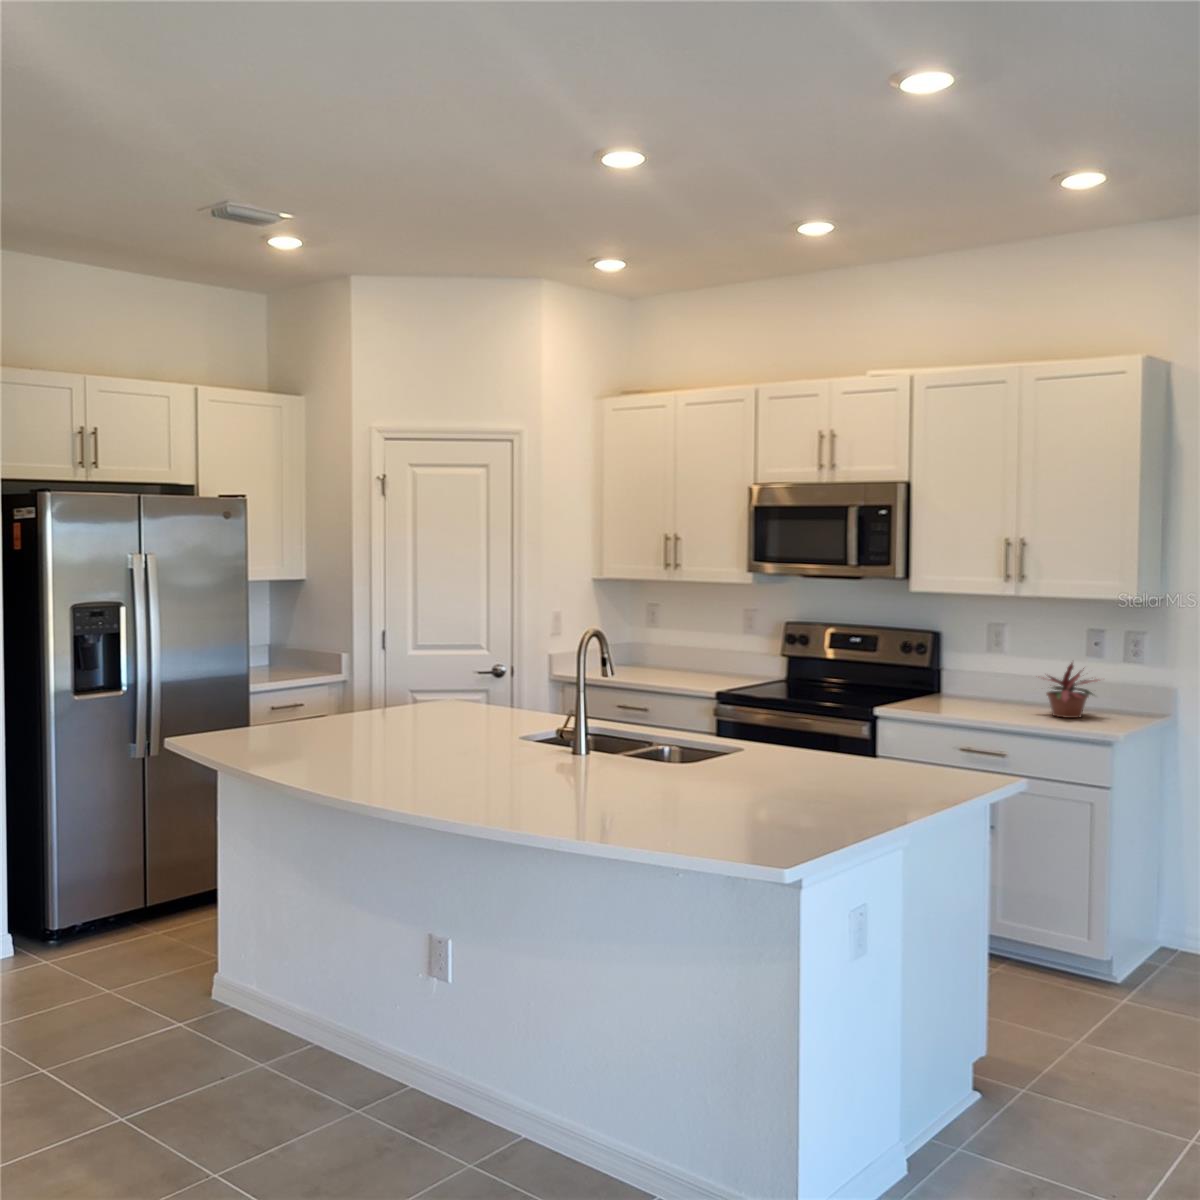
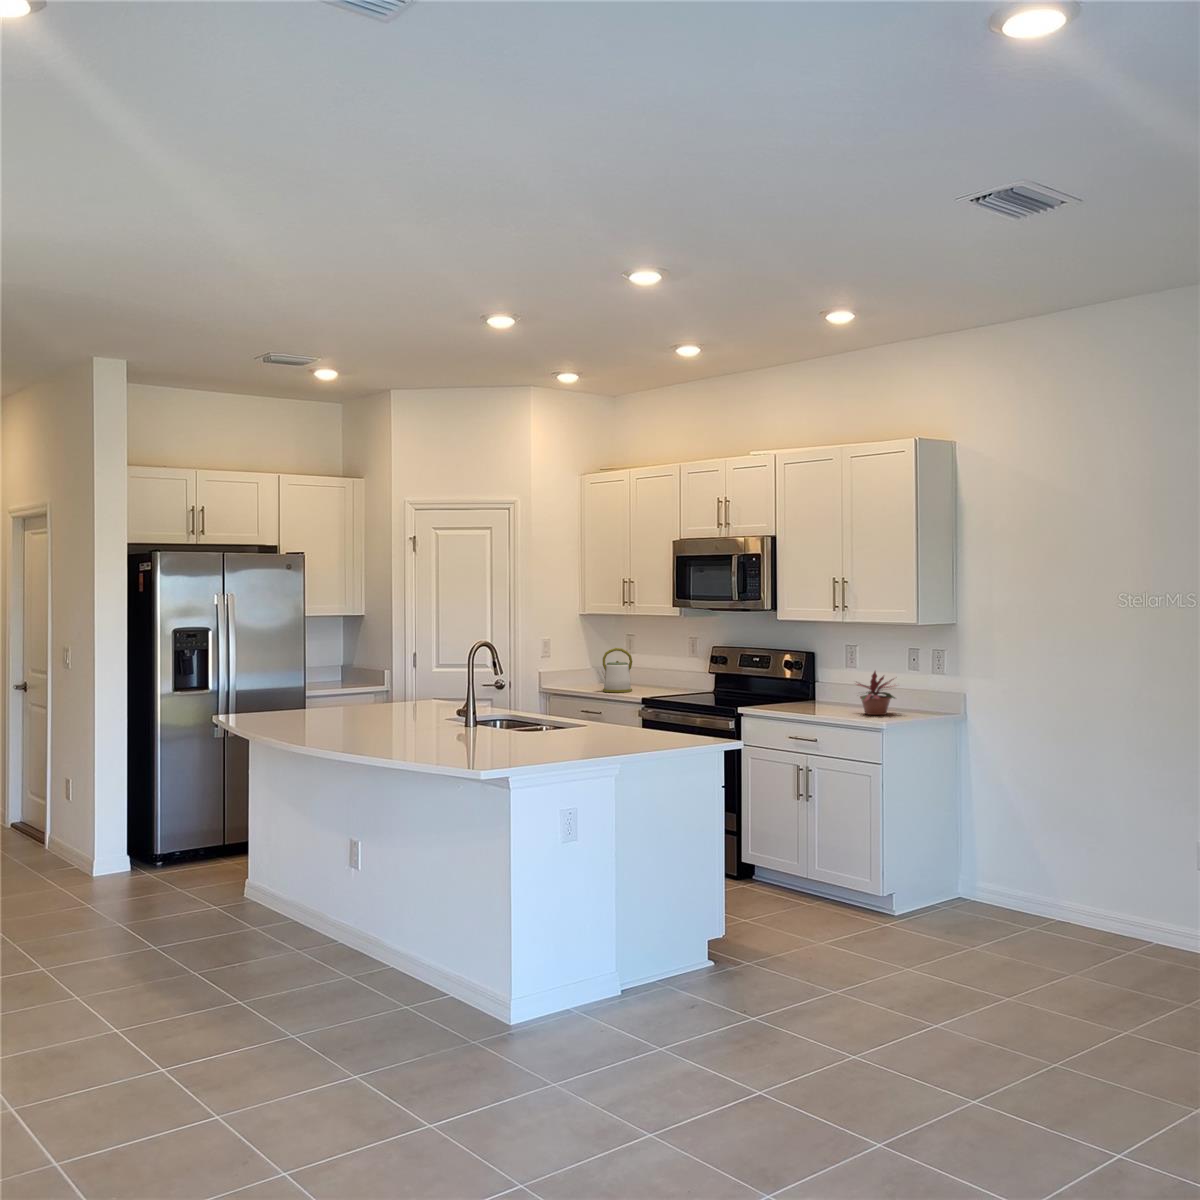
kettle: none [635,623,680,681] -> present [597,648,632,692]

